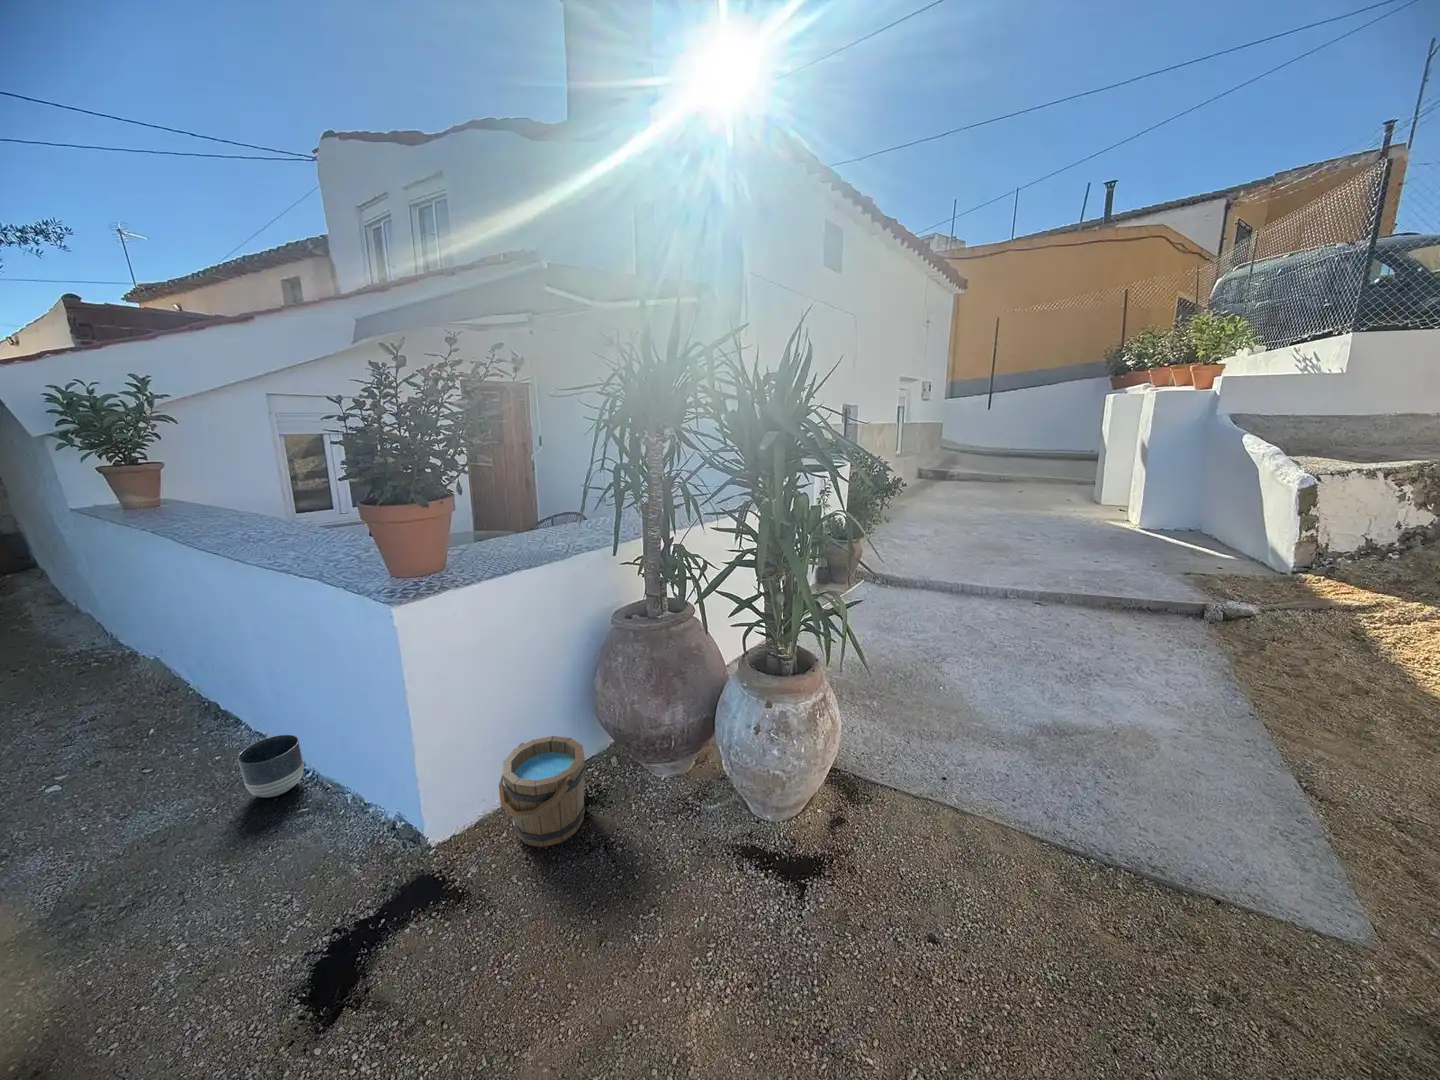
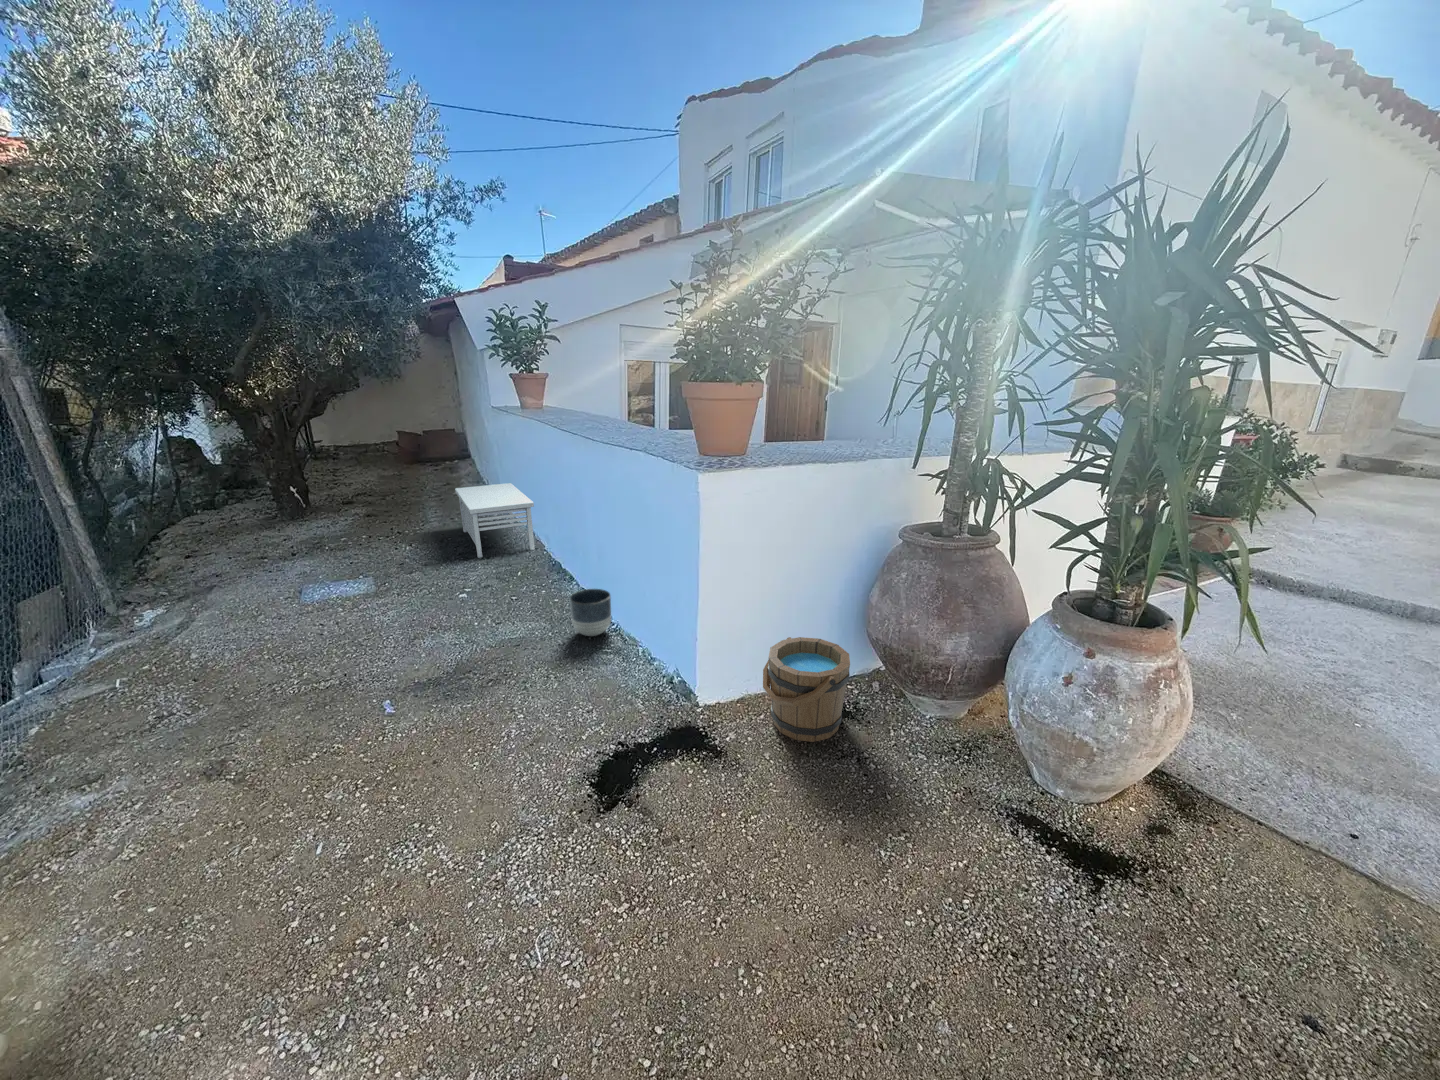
storage bench: none [13,606,172,723] -> present [455,483,535,558]

